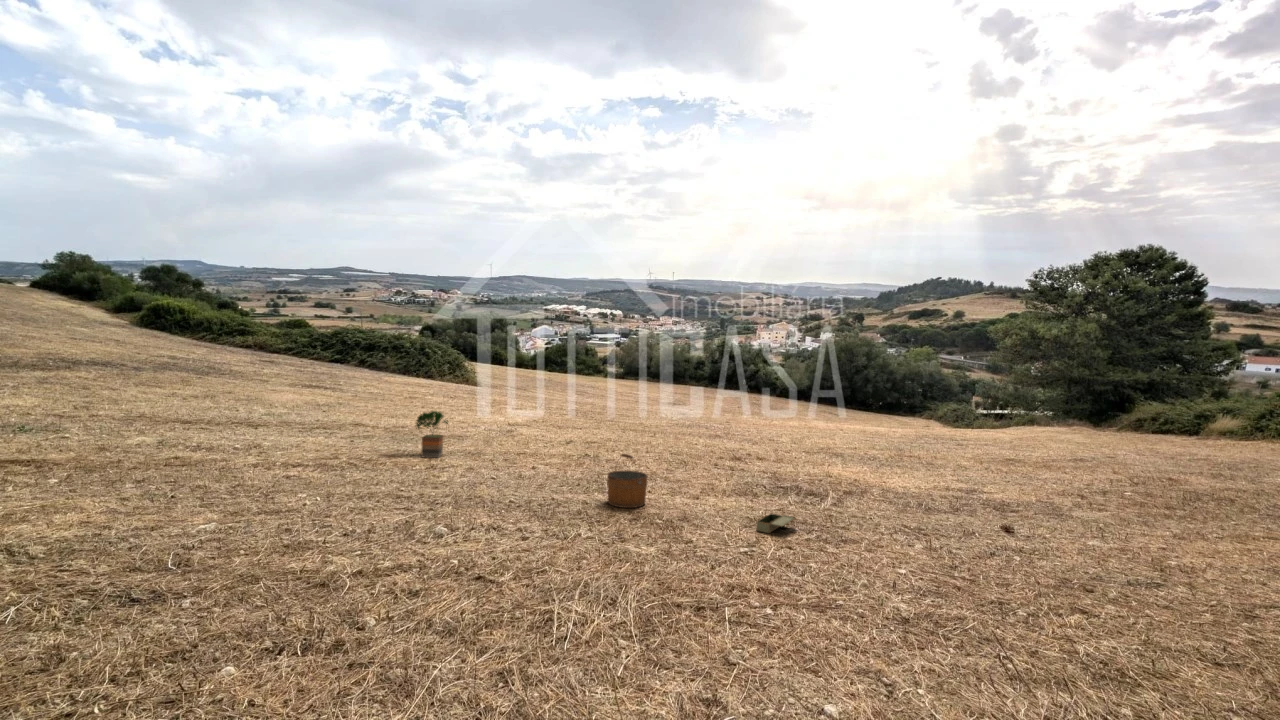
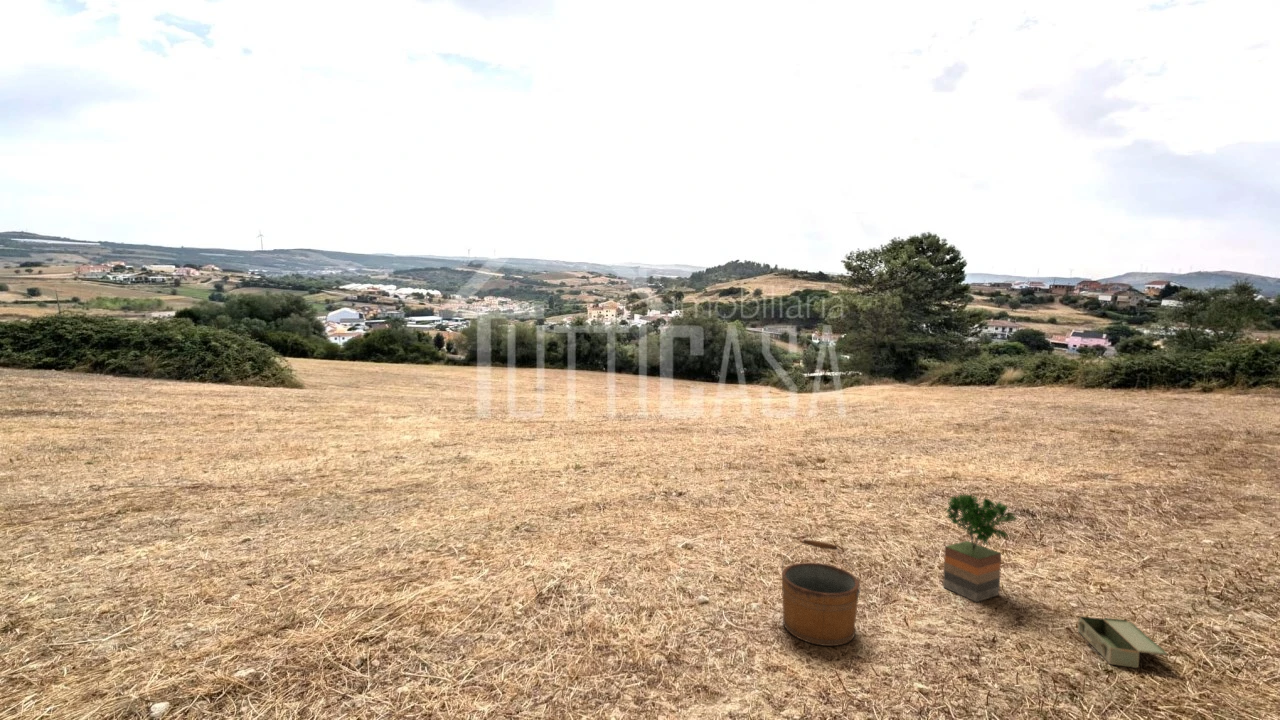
potted tree: present [416,411,448,458] -> present [943,494,1015,602]

